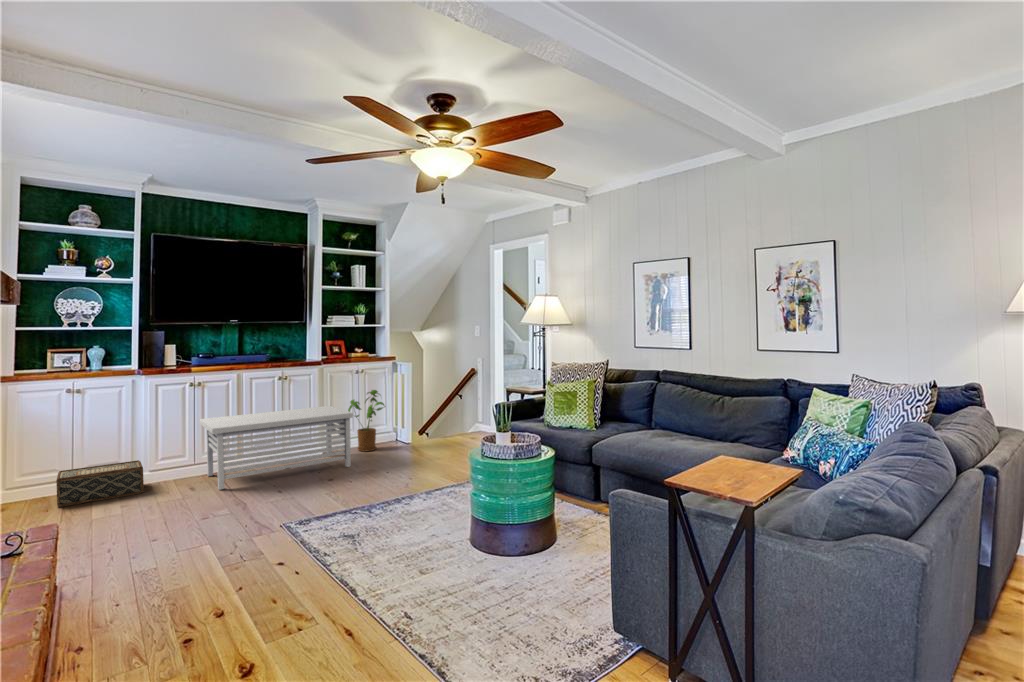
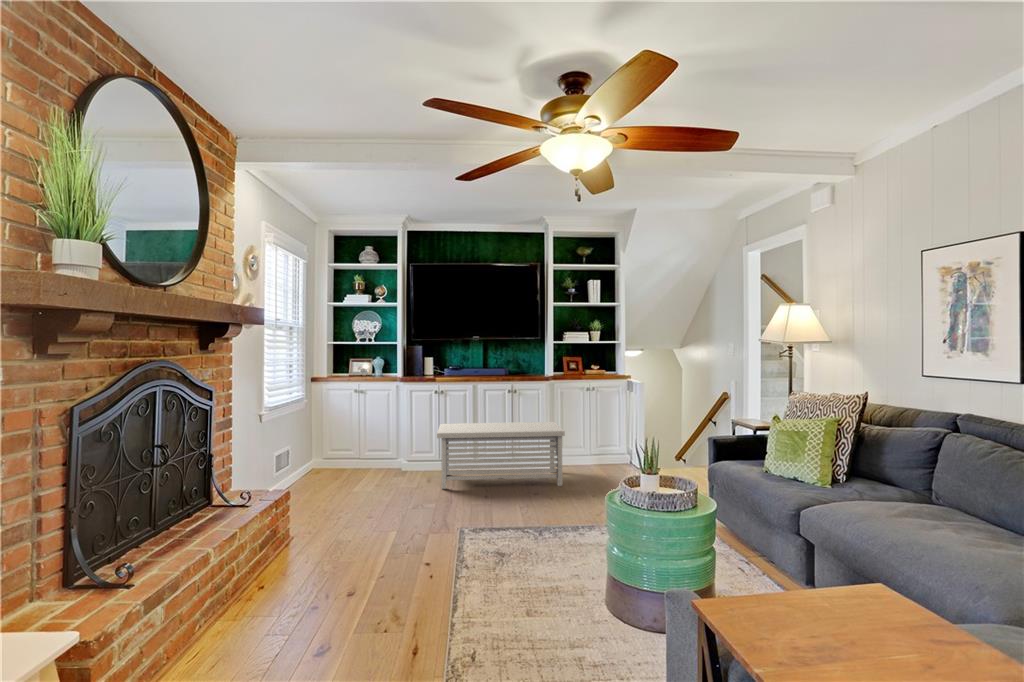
house plant: present [348,390,385,452] -> none [573,409,609,473]
woven basket: present [56,460,144,507] -> none [337,454,397,483]

